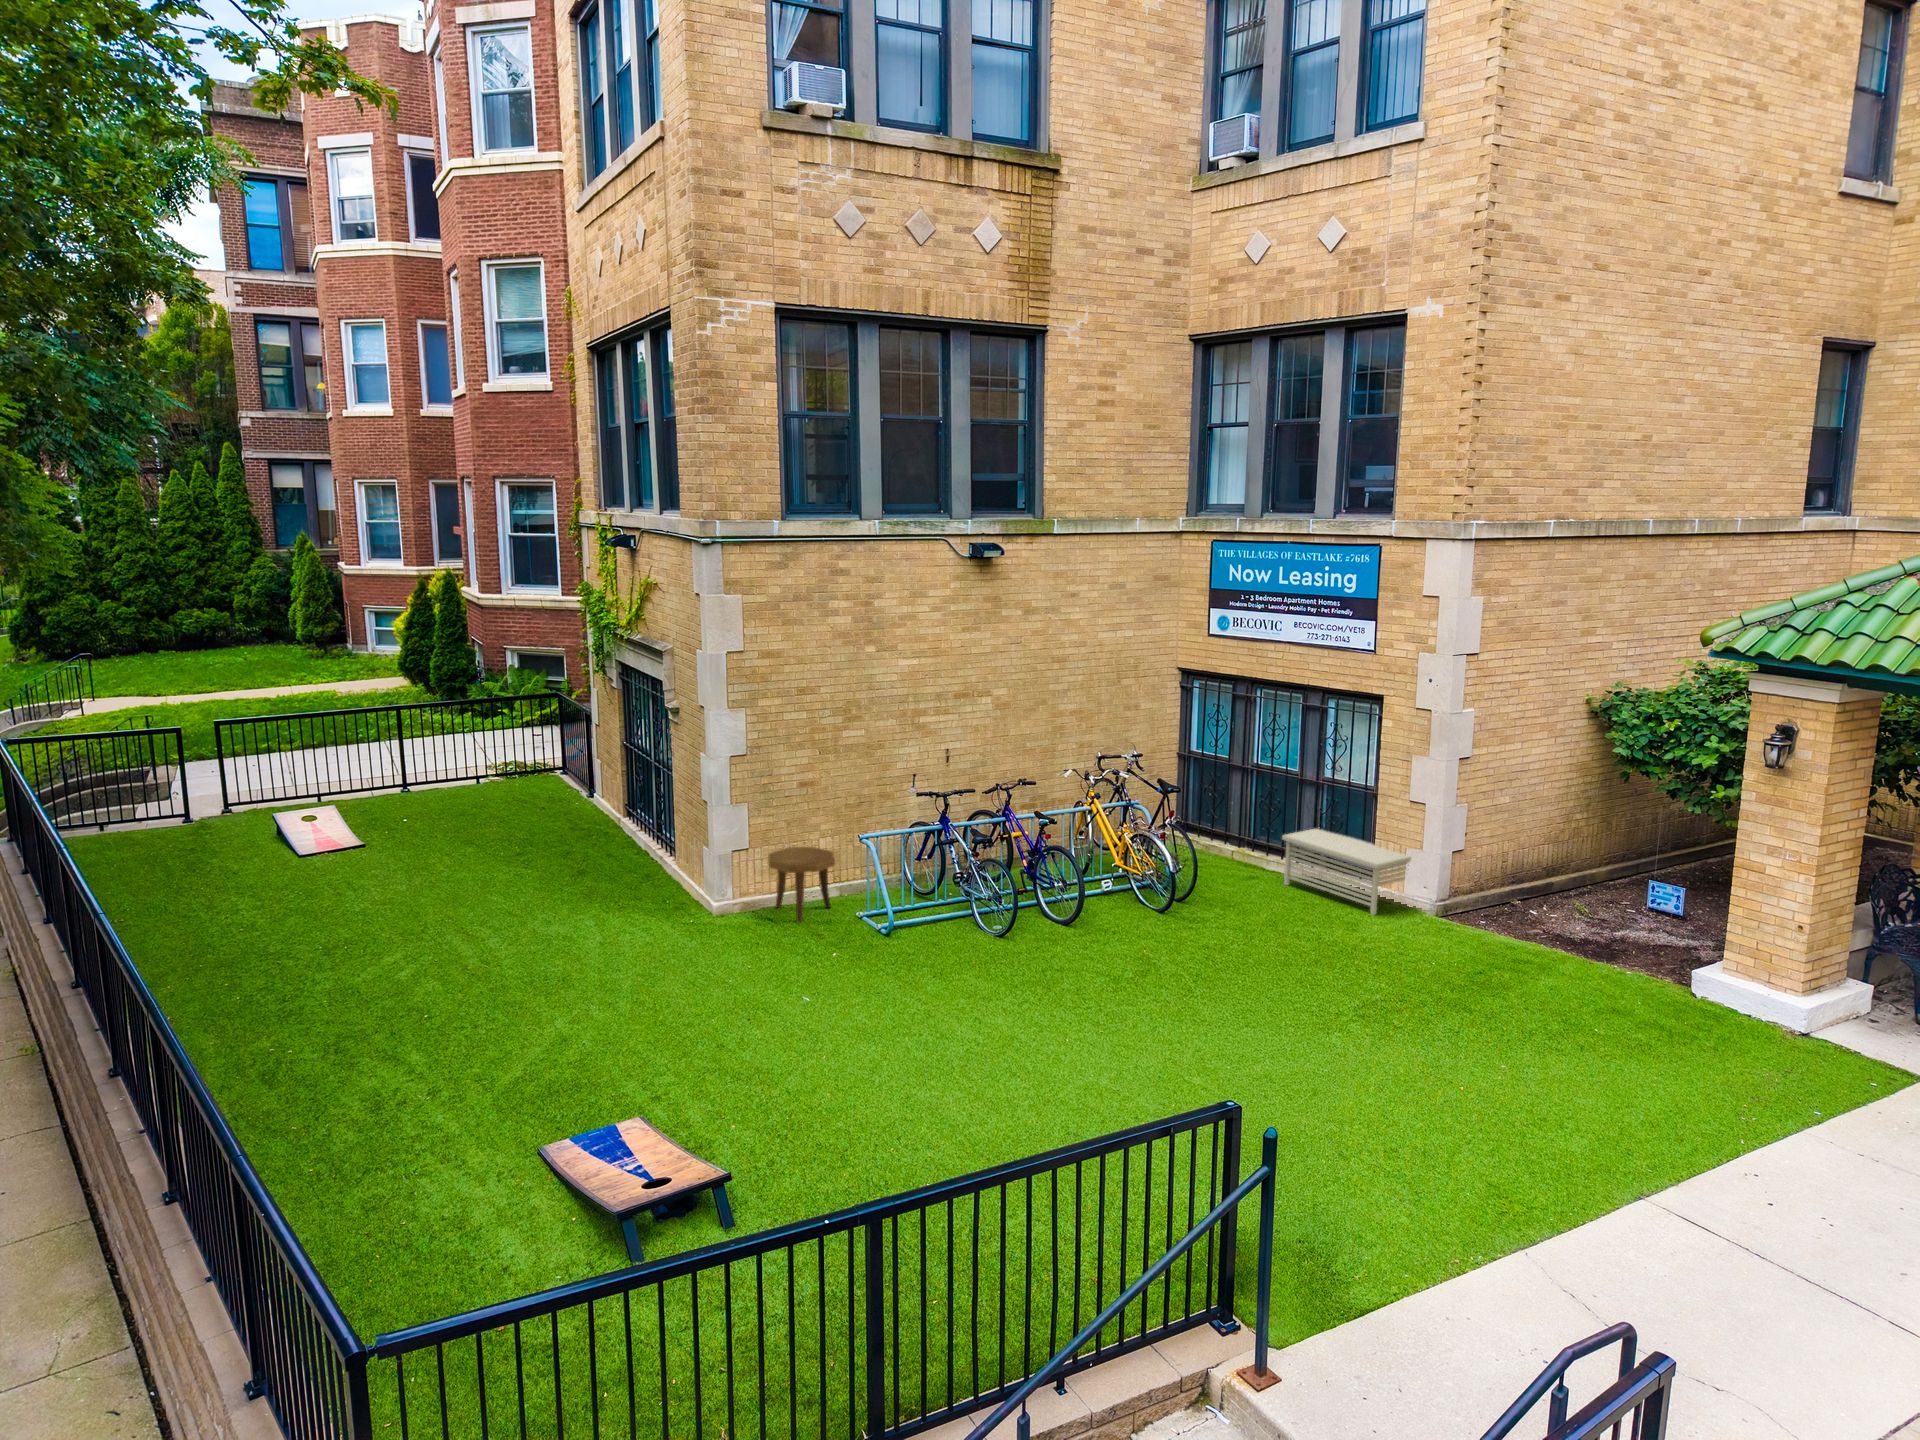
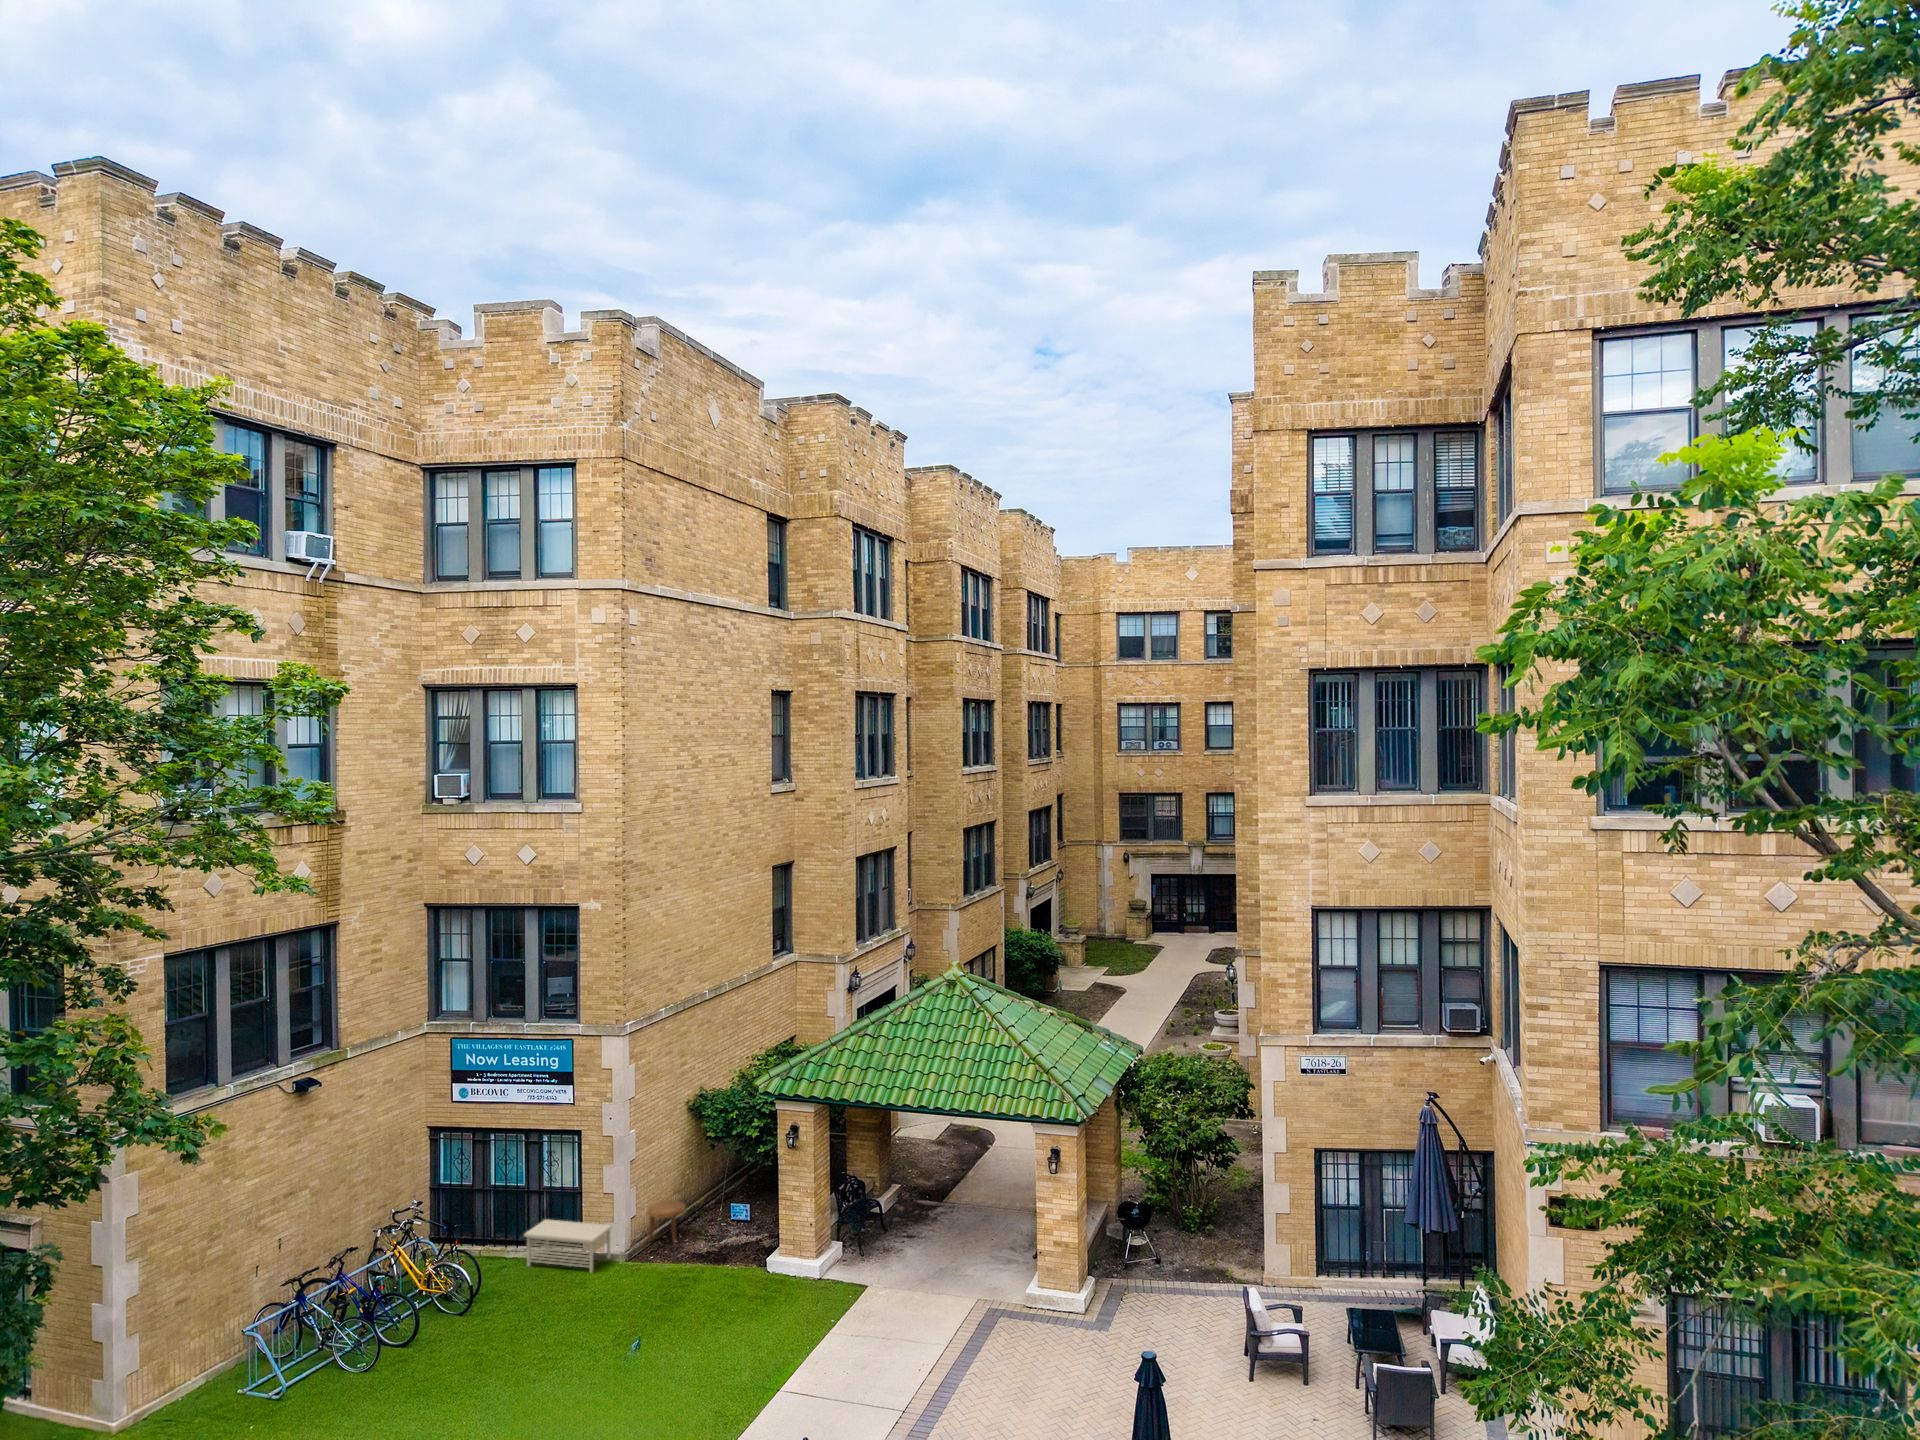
side table: present [769,847,835,922] -> present [647,1200,686,1245]

